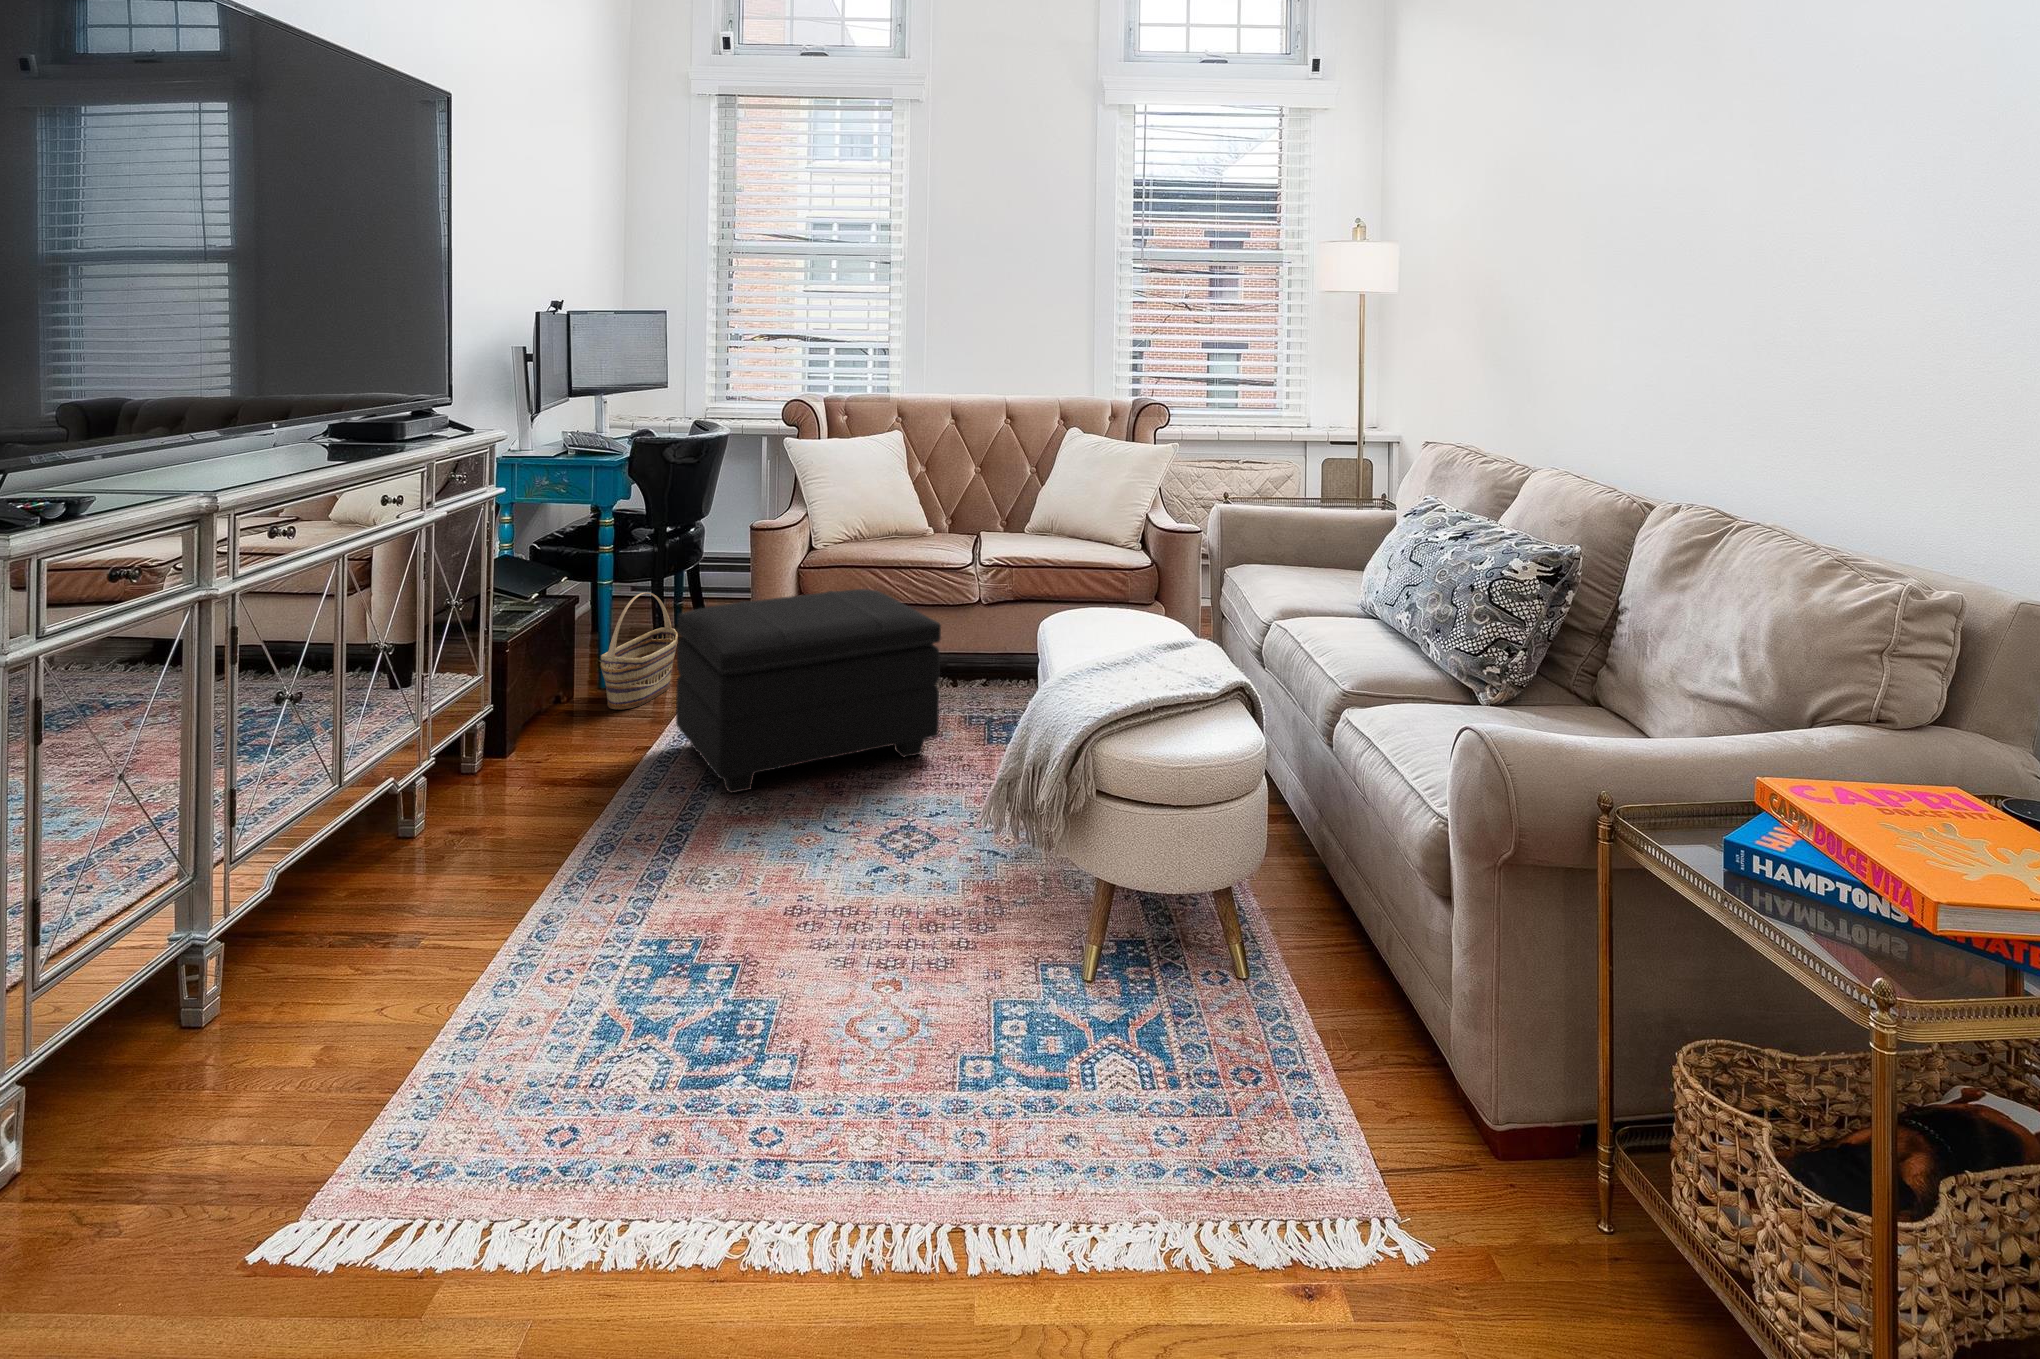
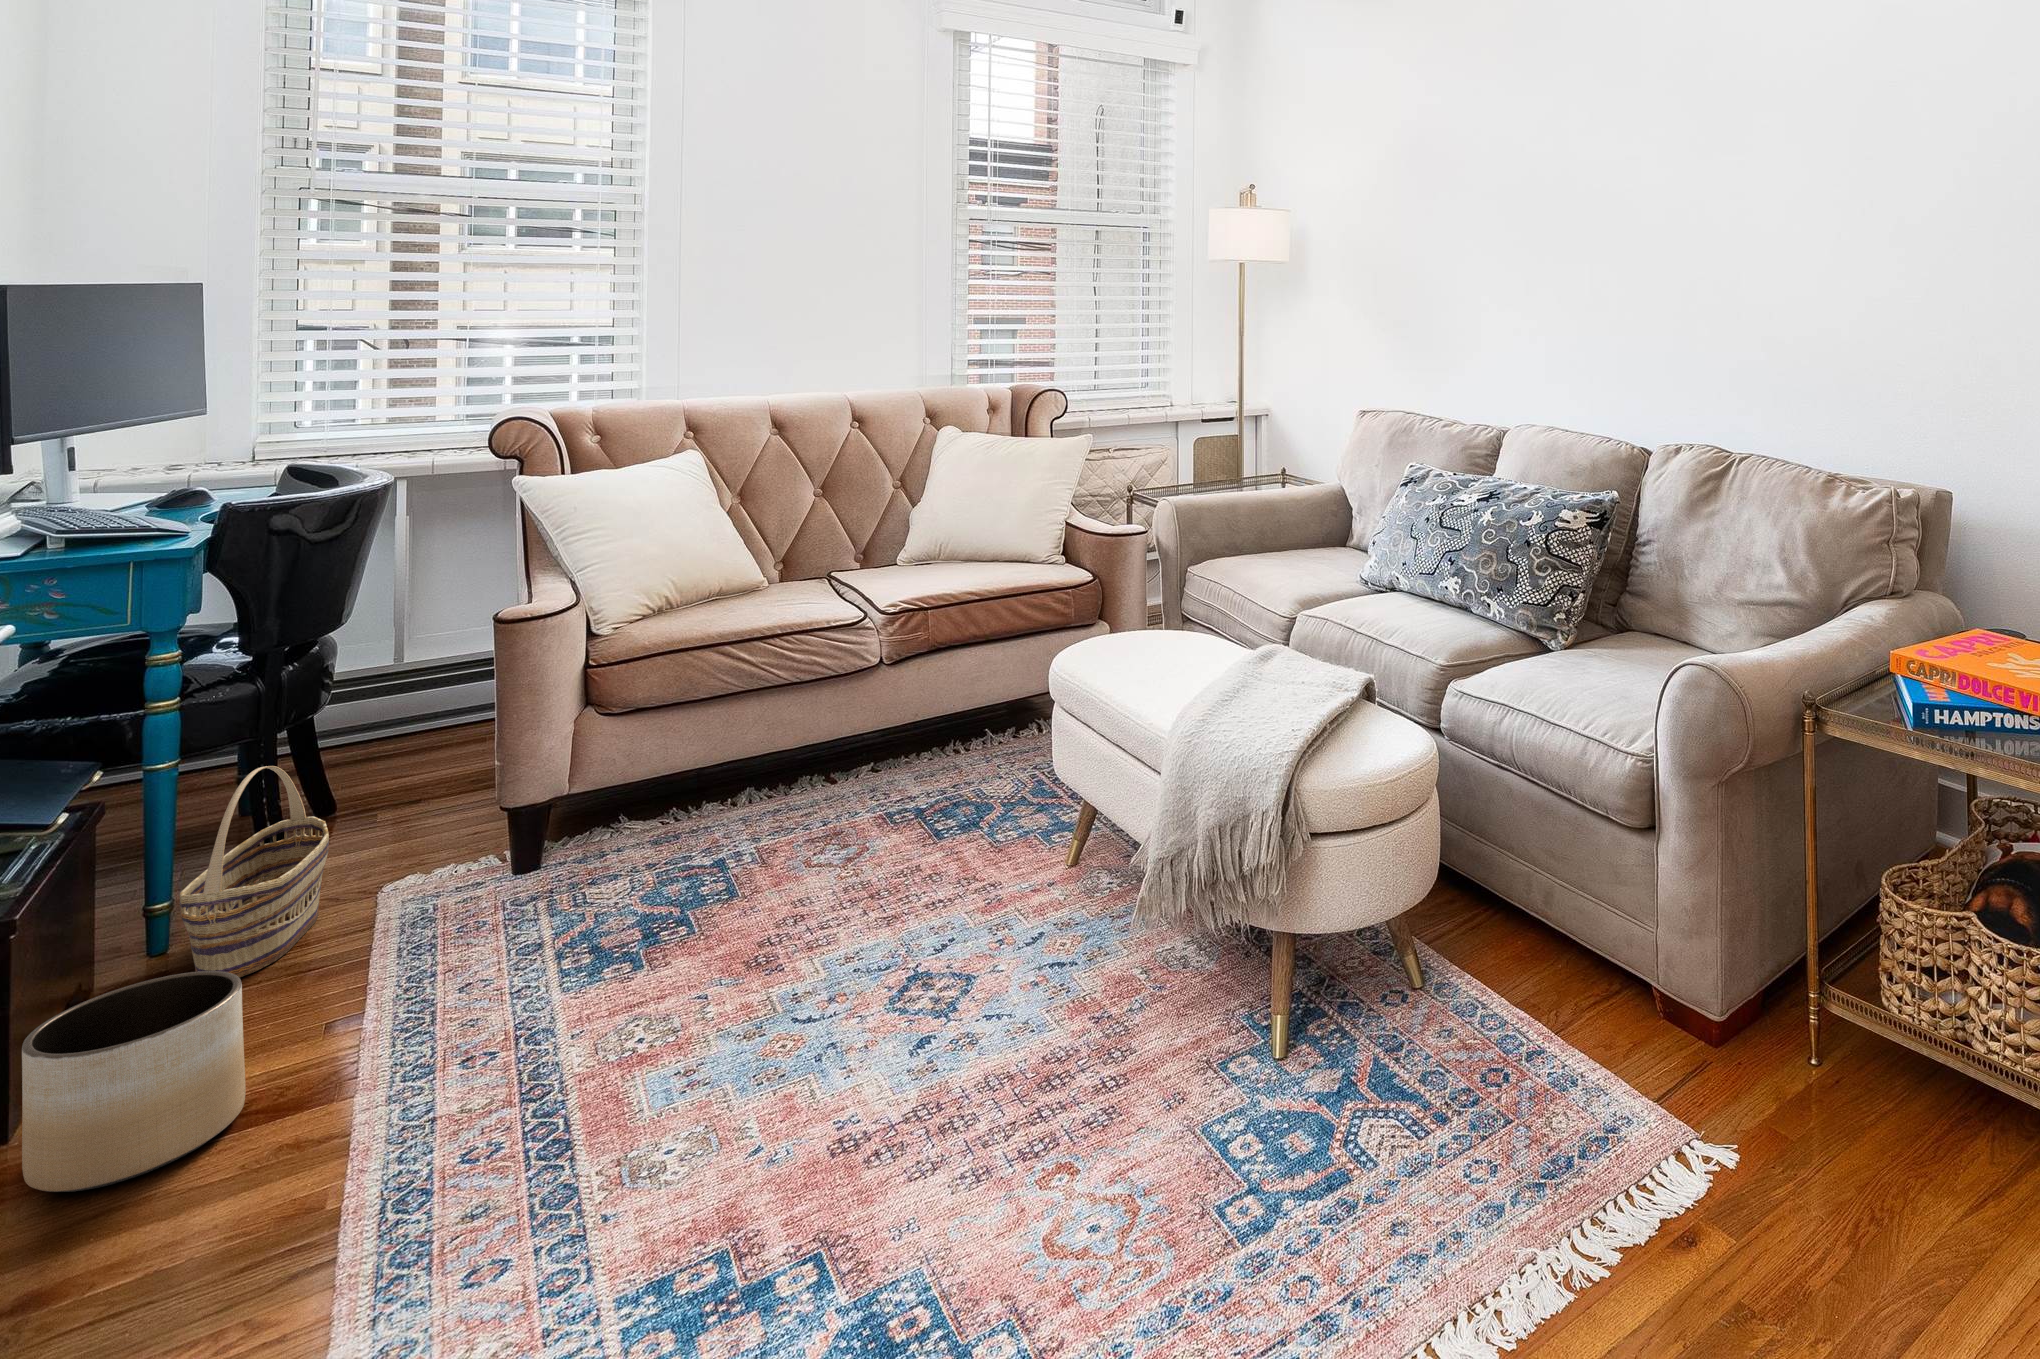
footstool: present [676,589,941,793] -> none [411,677,888,1032]
planter: none [497,691,585,791] -> present [22,971,245,1192]

